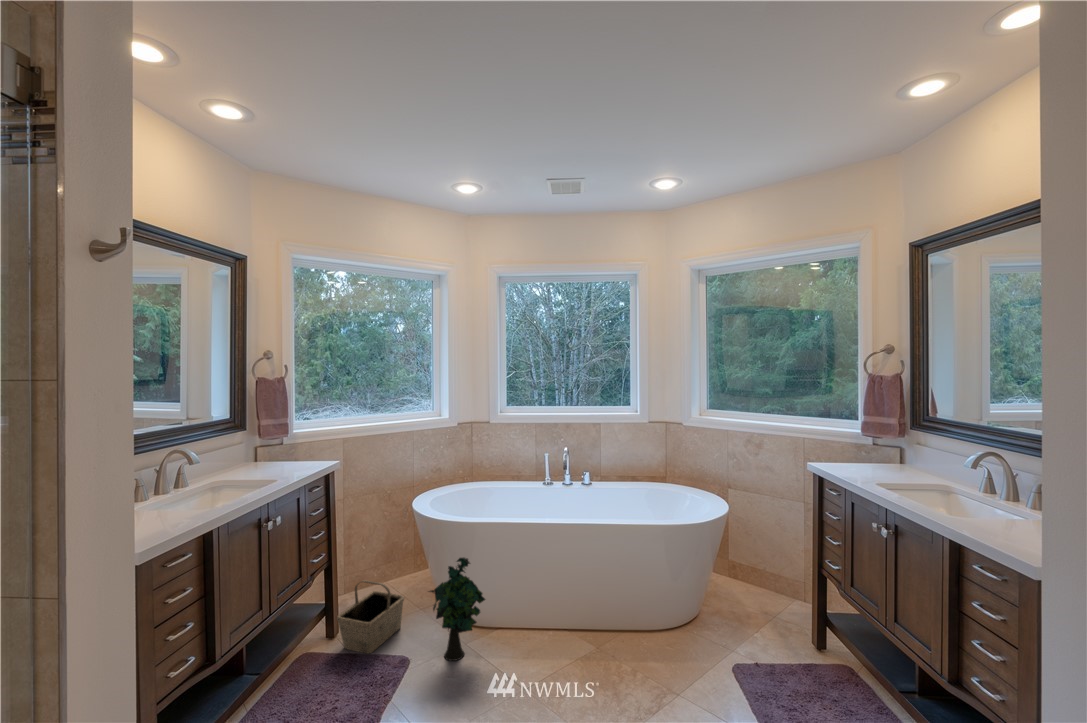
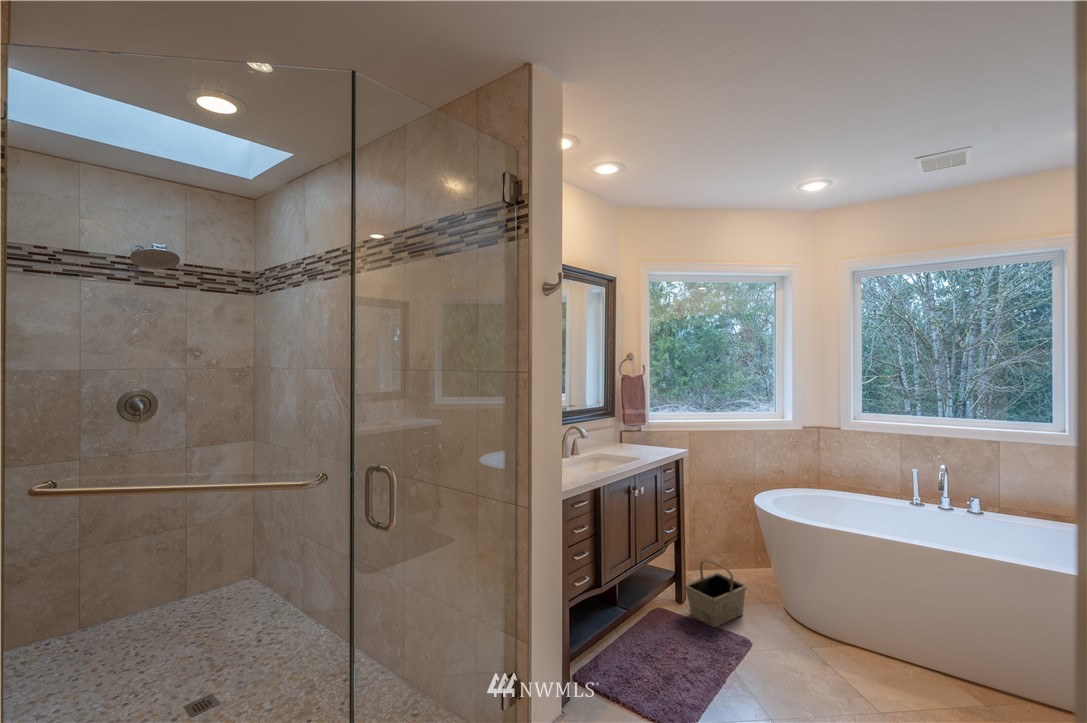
decorative plant: present [429,558,485,661] -> none [770,562,837,665]

